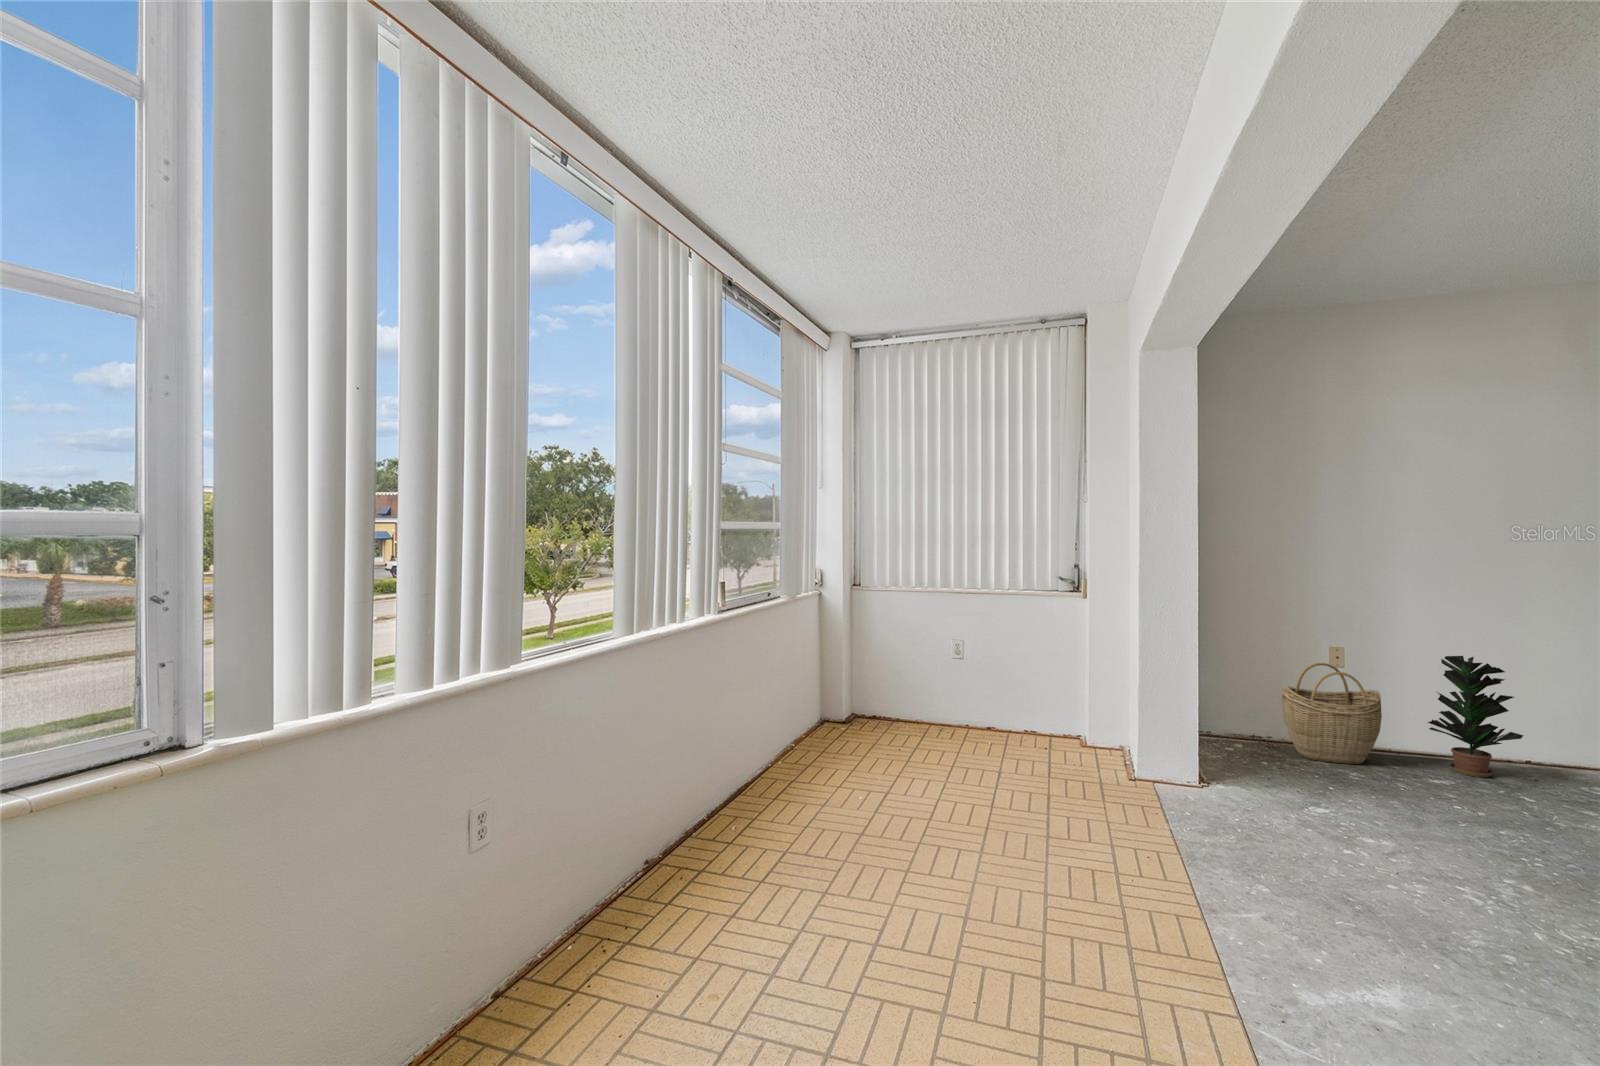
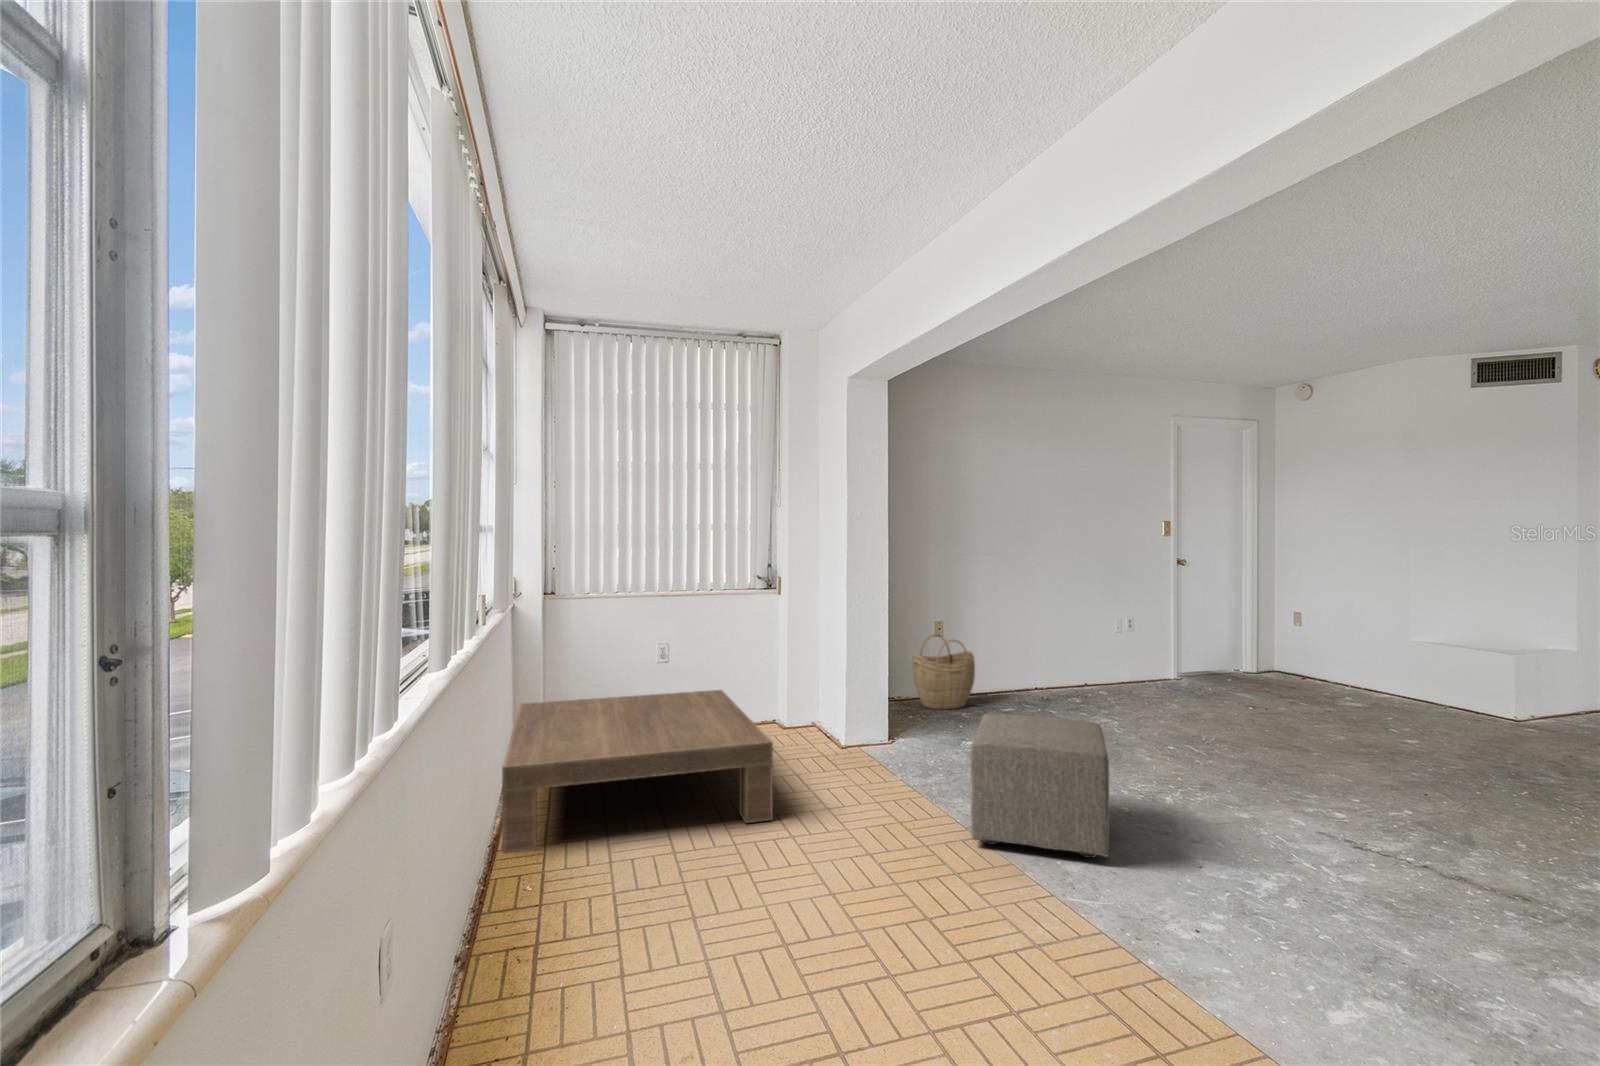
potted plant: present [1428,656,1523,777] -> none [997,620,1044,704]
coffee table: none [741,678,998,831] -> present [502,690,773,854]
ottoman: none [1186,769,1442,1002] -> present [971,714,1110,858]

